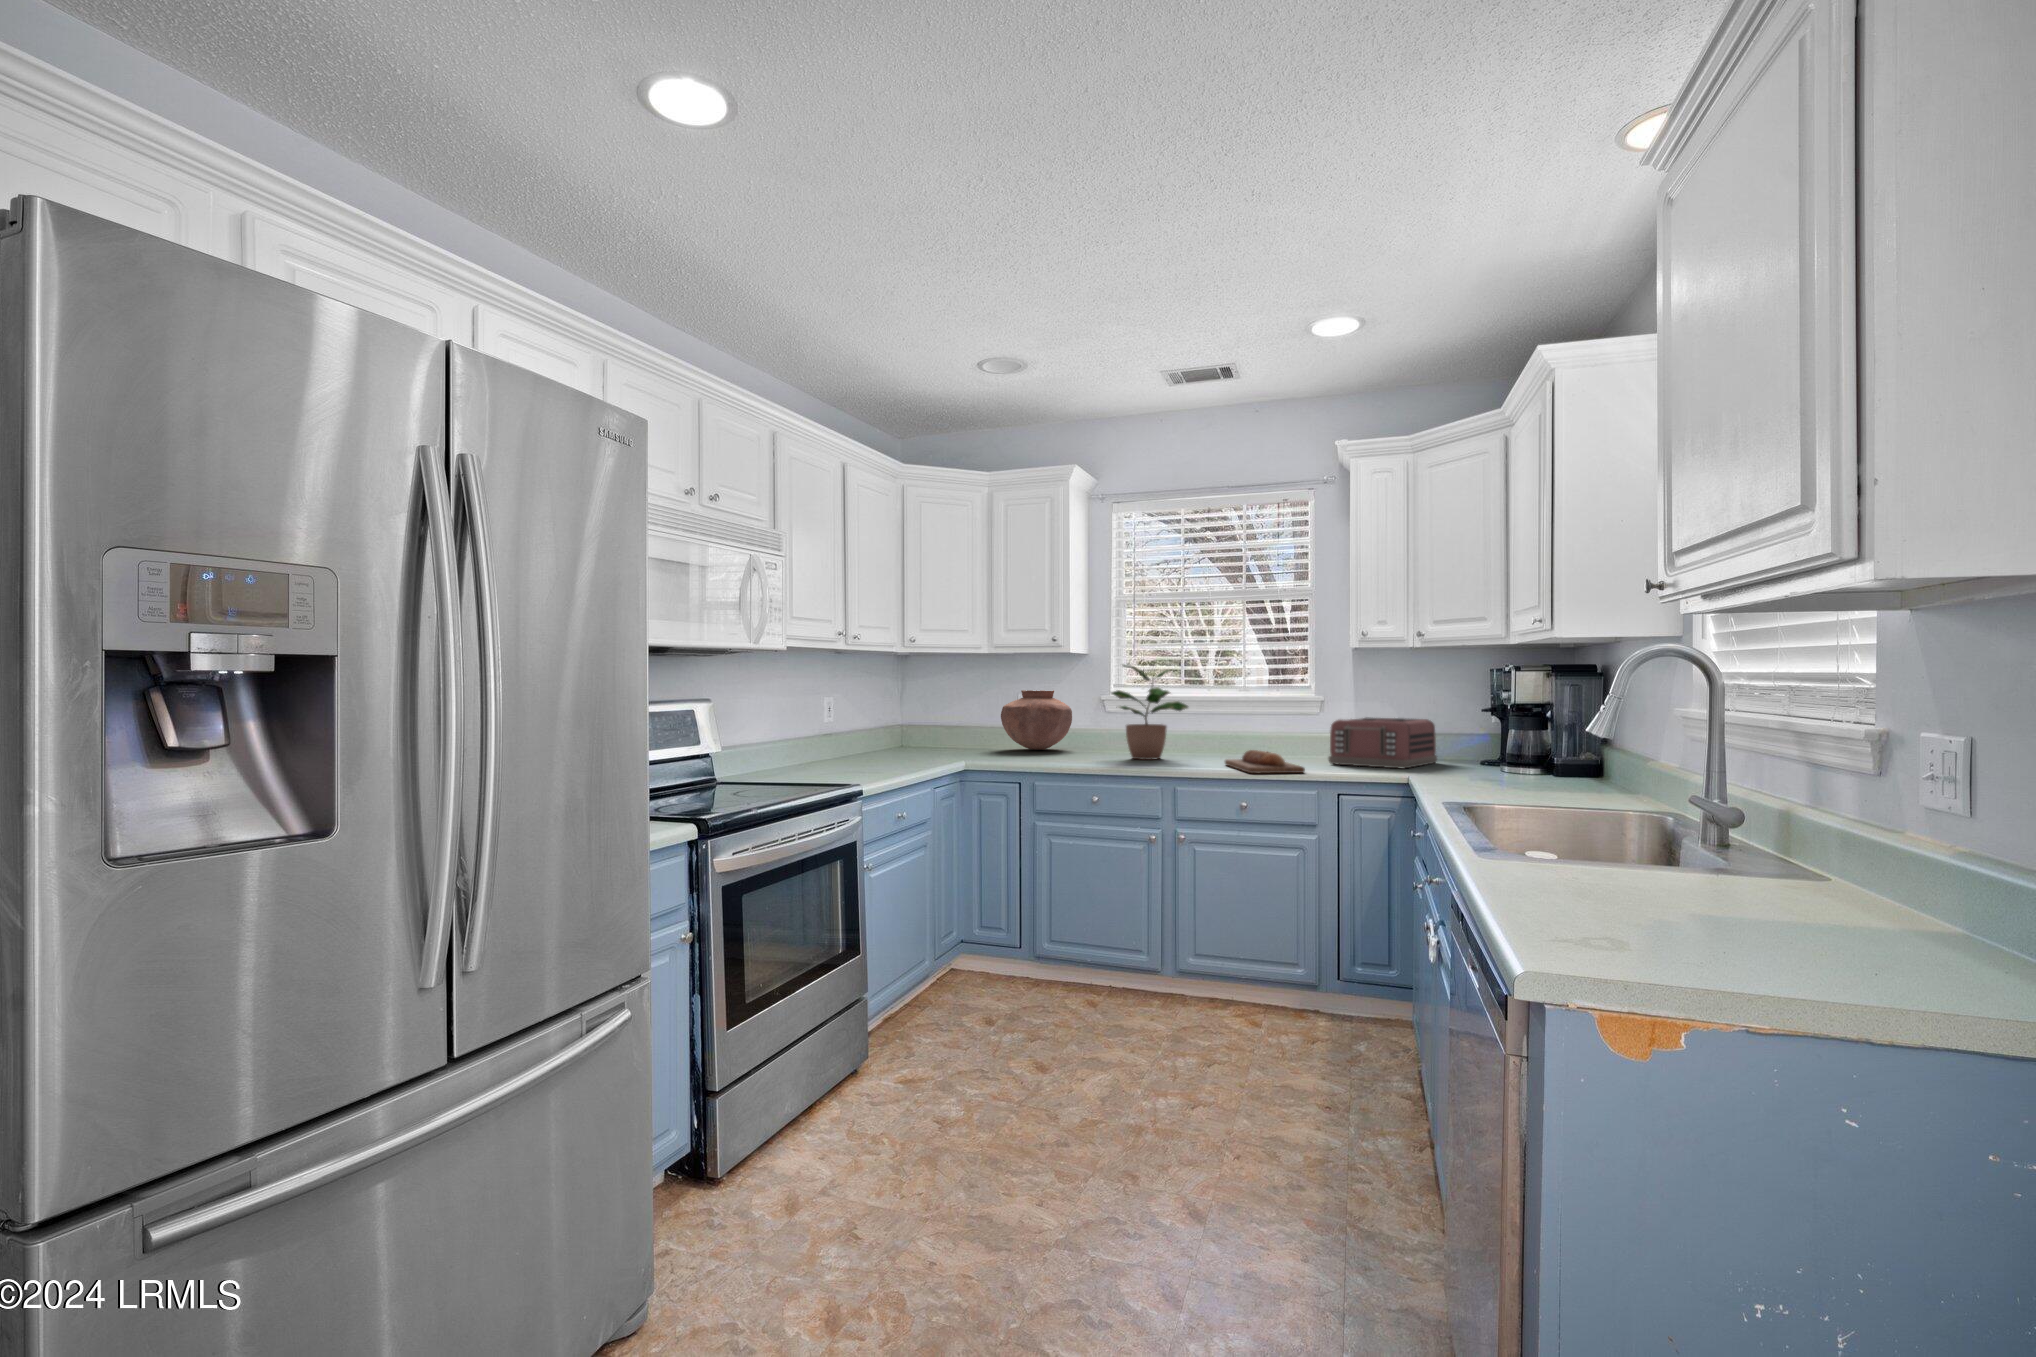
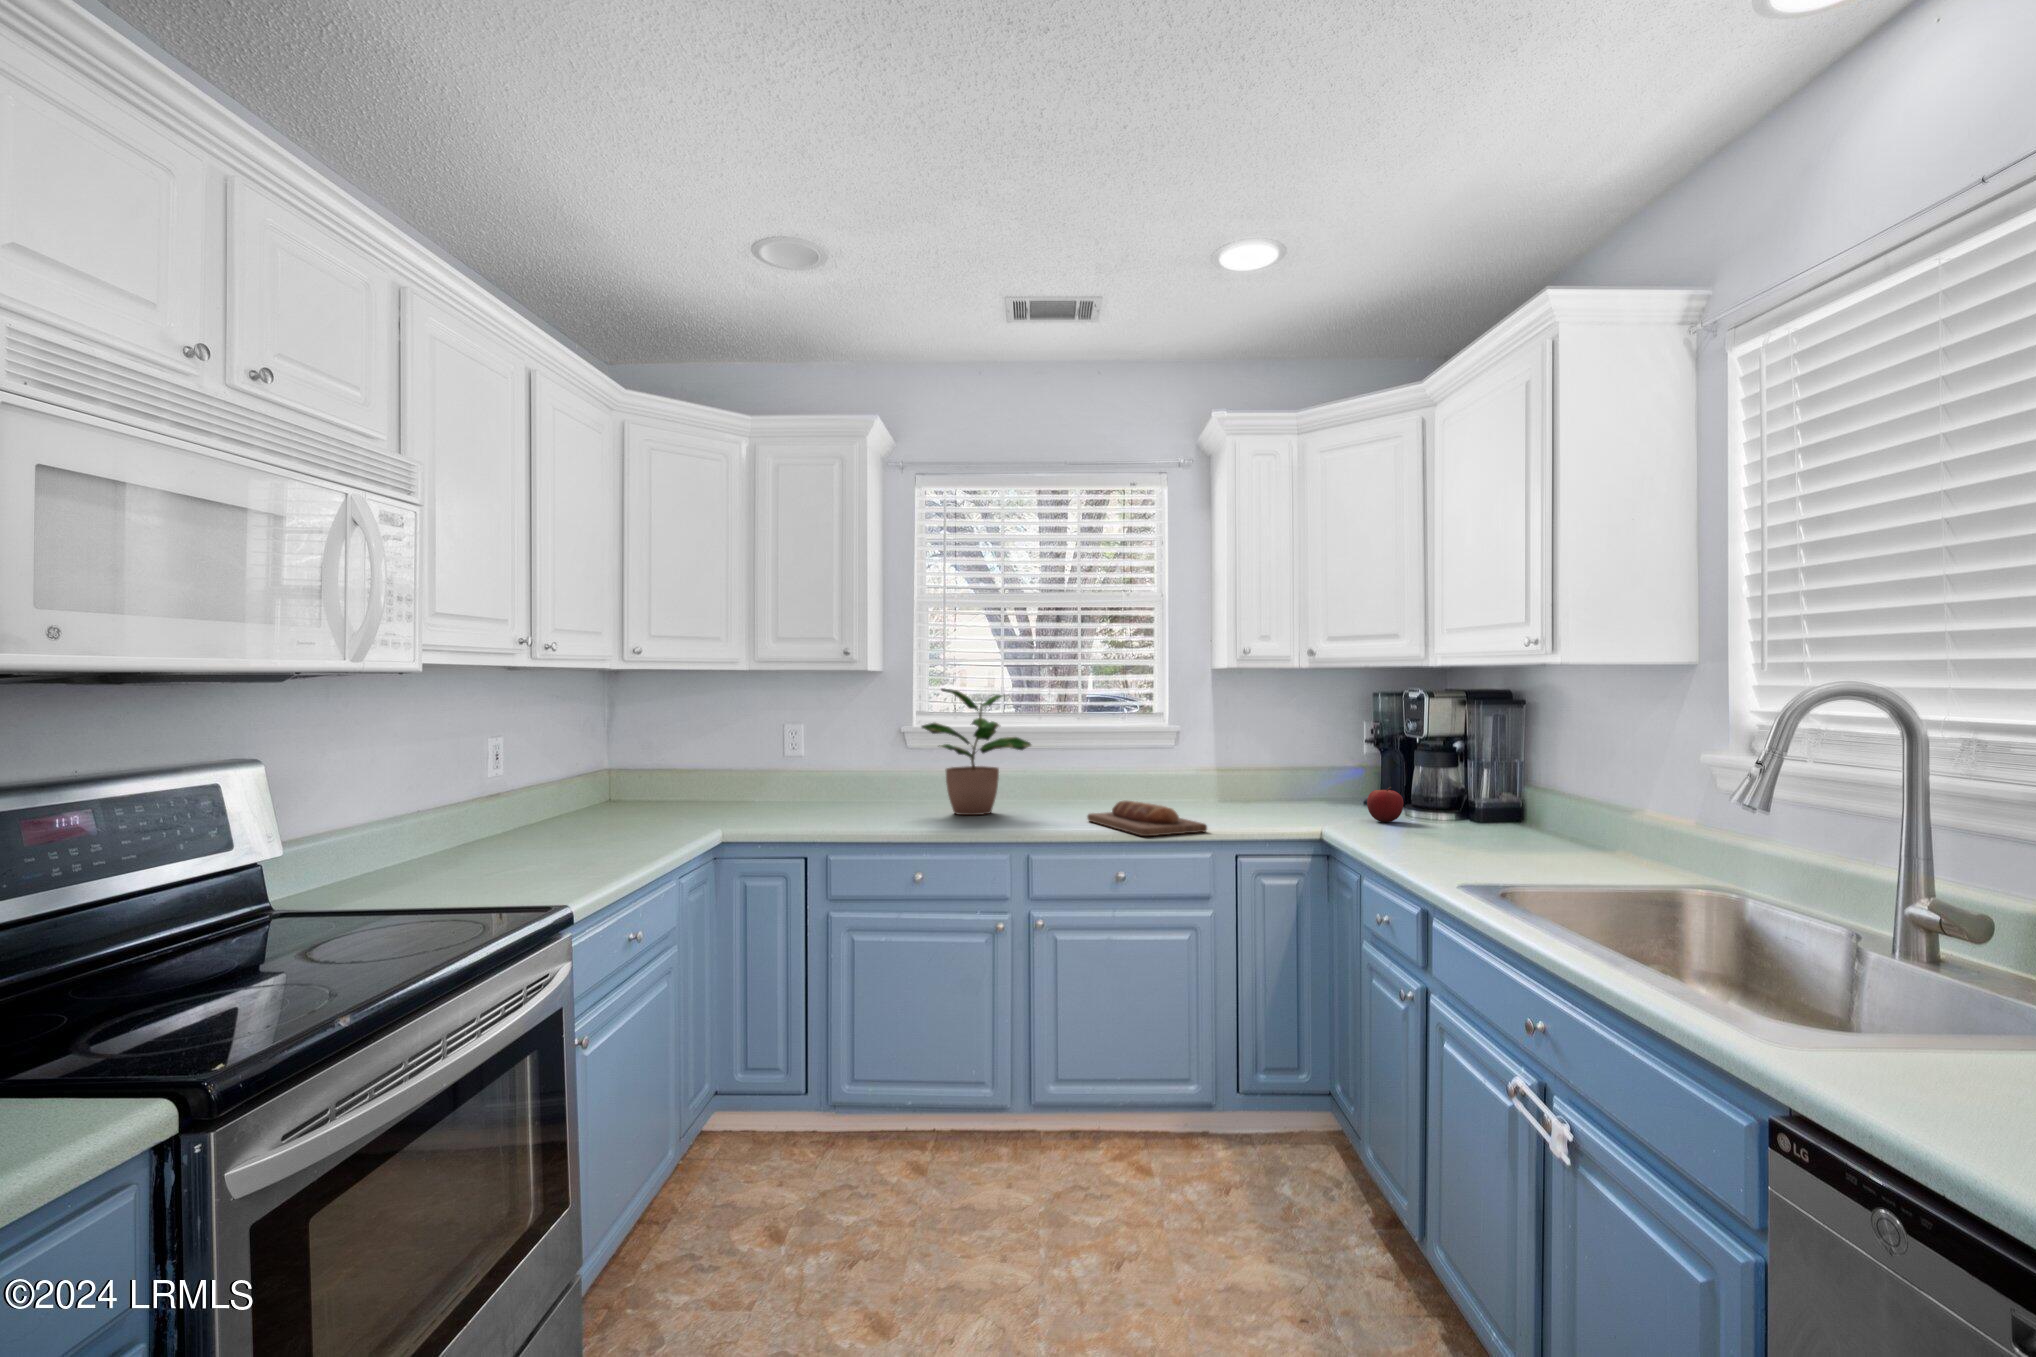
vase: present [1001,690,1072,750] -> none [760,722,859,802]
toaster: present [1328,718,1437,769] -> none [1208,753,1322,818]
fruit: none [1452,744,1482,773] -> present [1367,787,1403,822]

